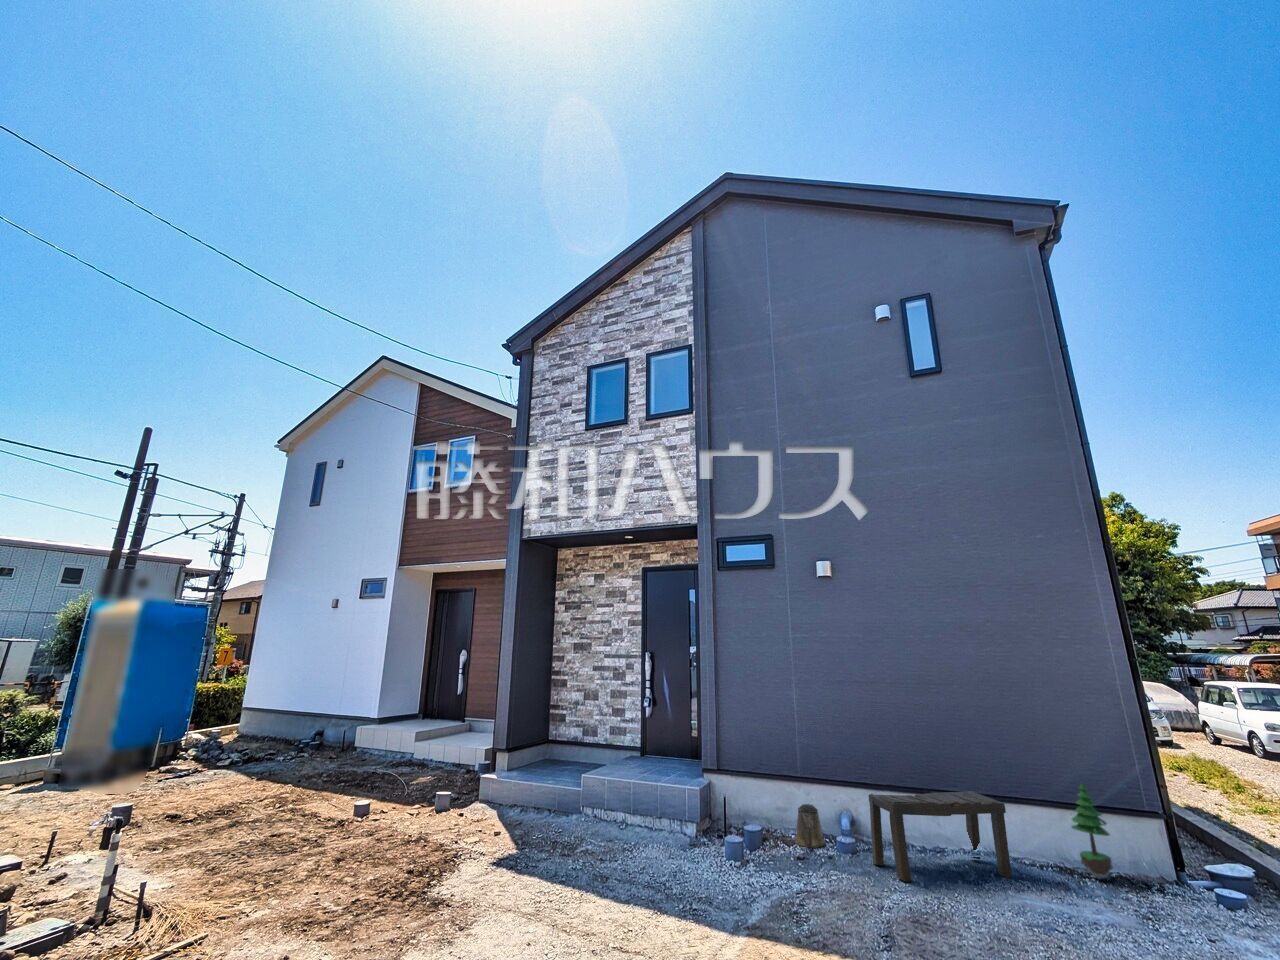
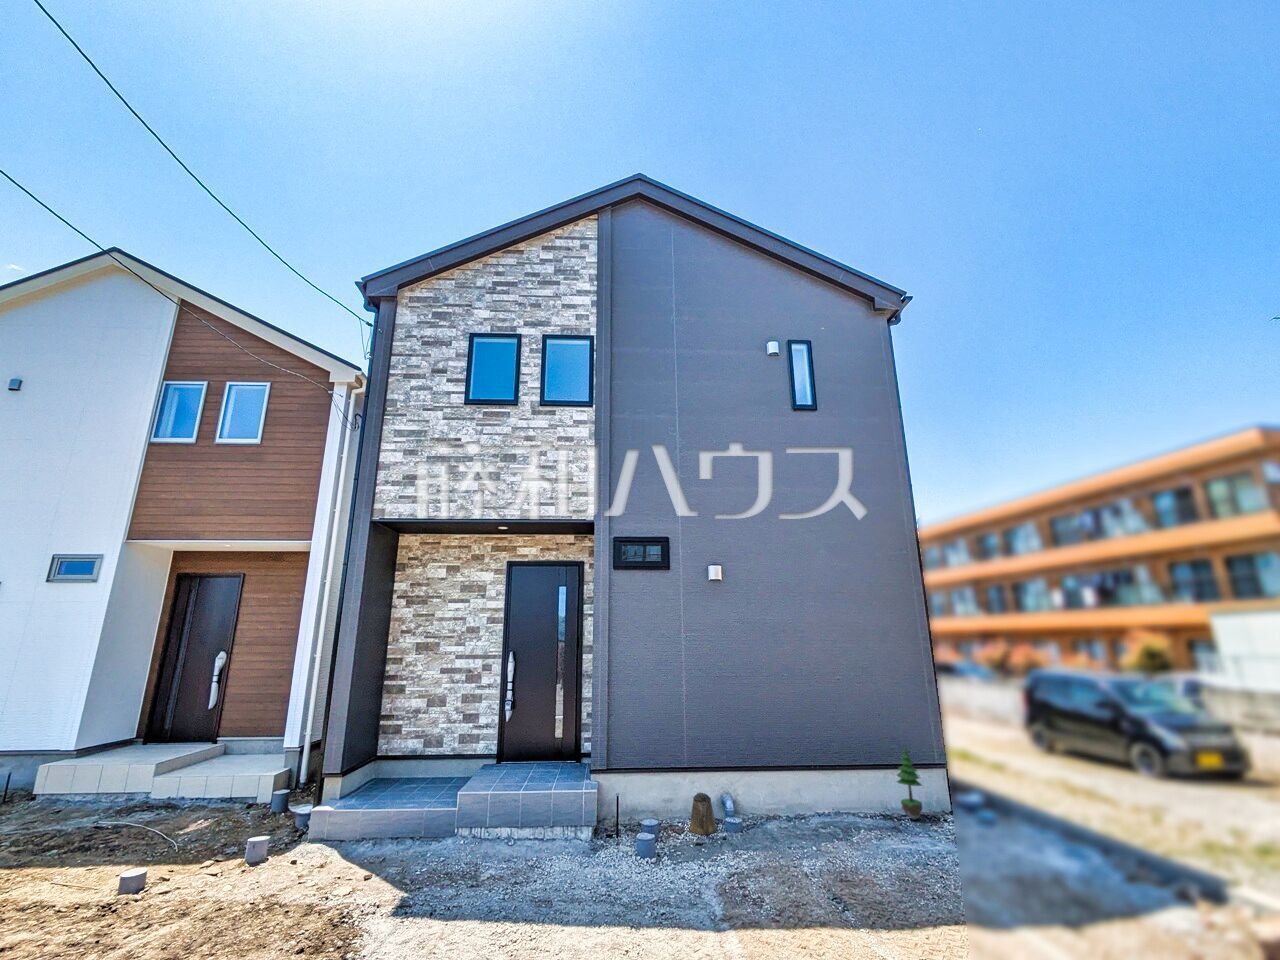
bench: present [868,791,1012,882] -> none [764,763,866,852]

